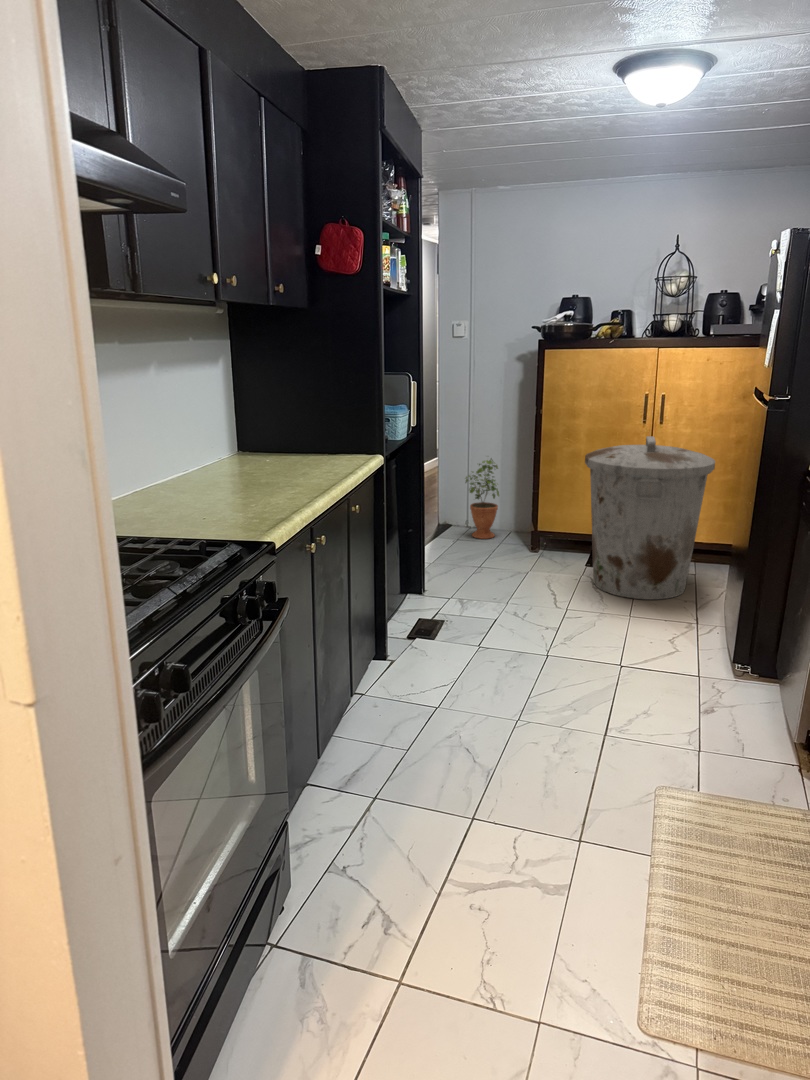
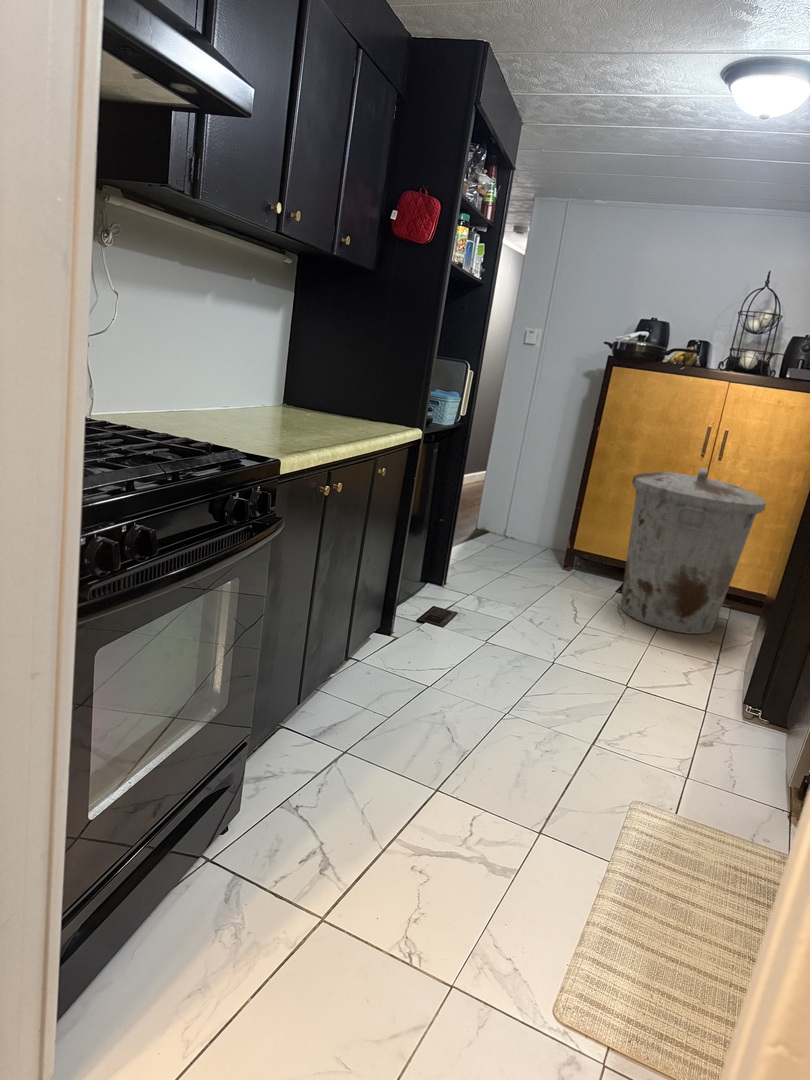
potted plant: present [466,458,499,539] -> none [509,466,547,549]

